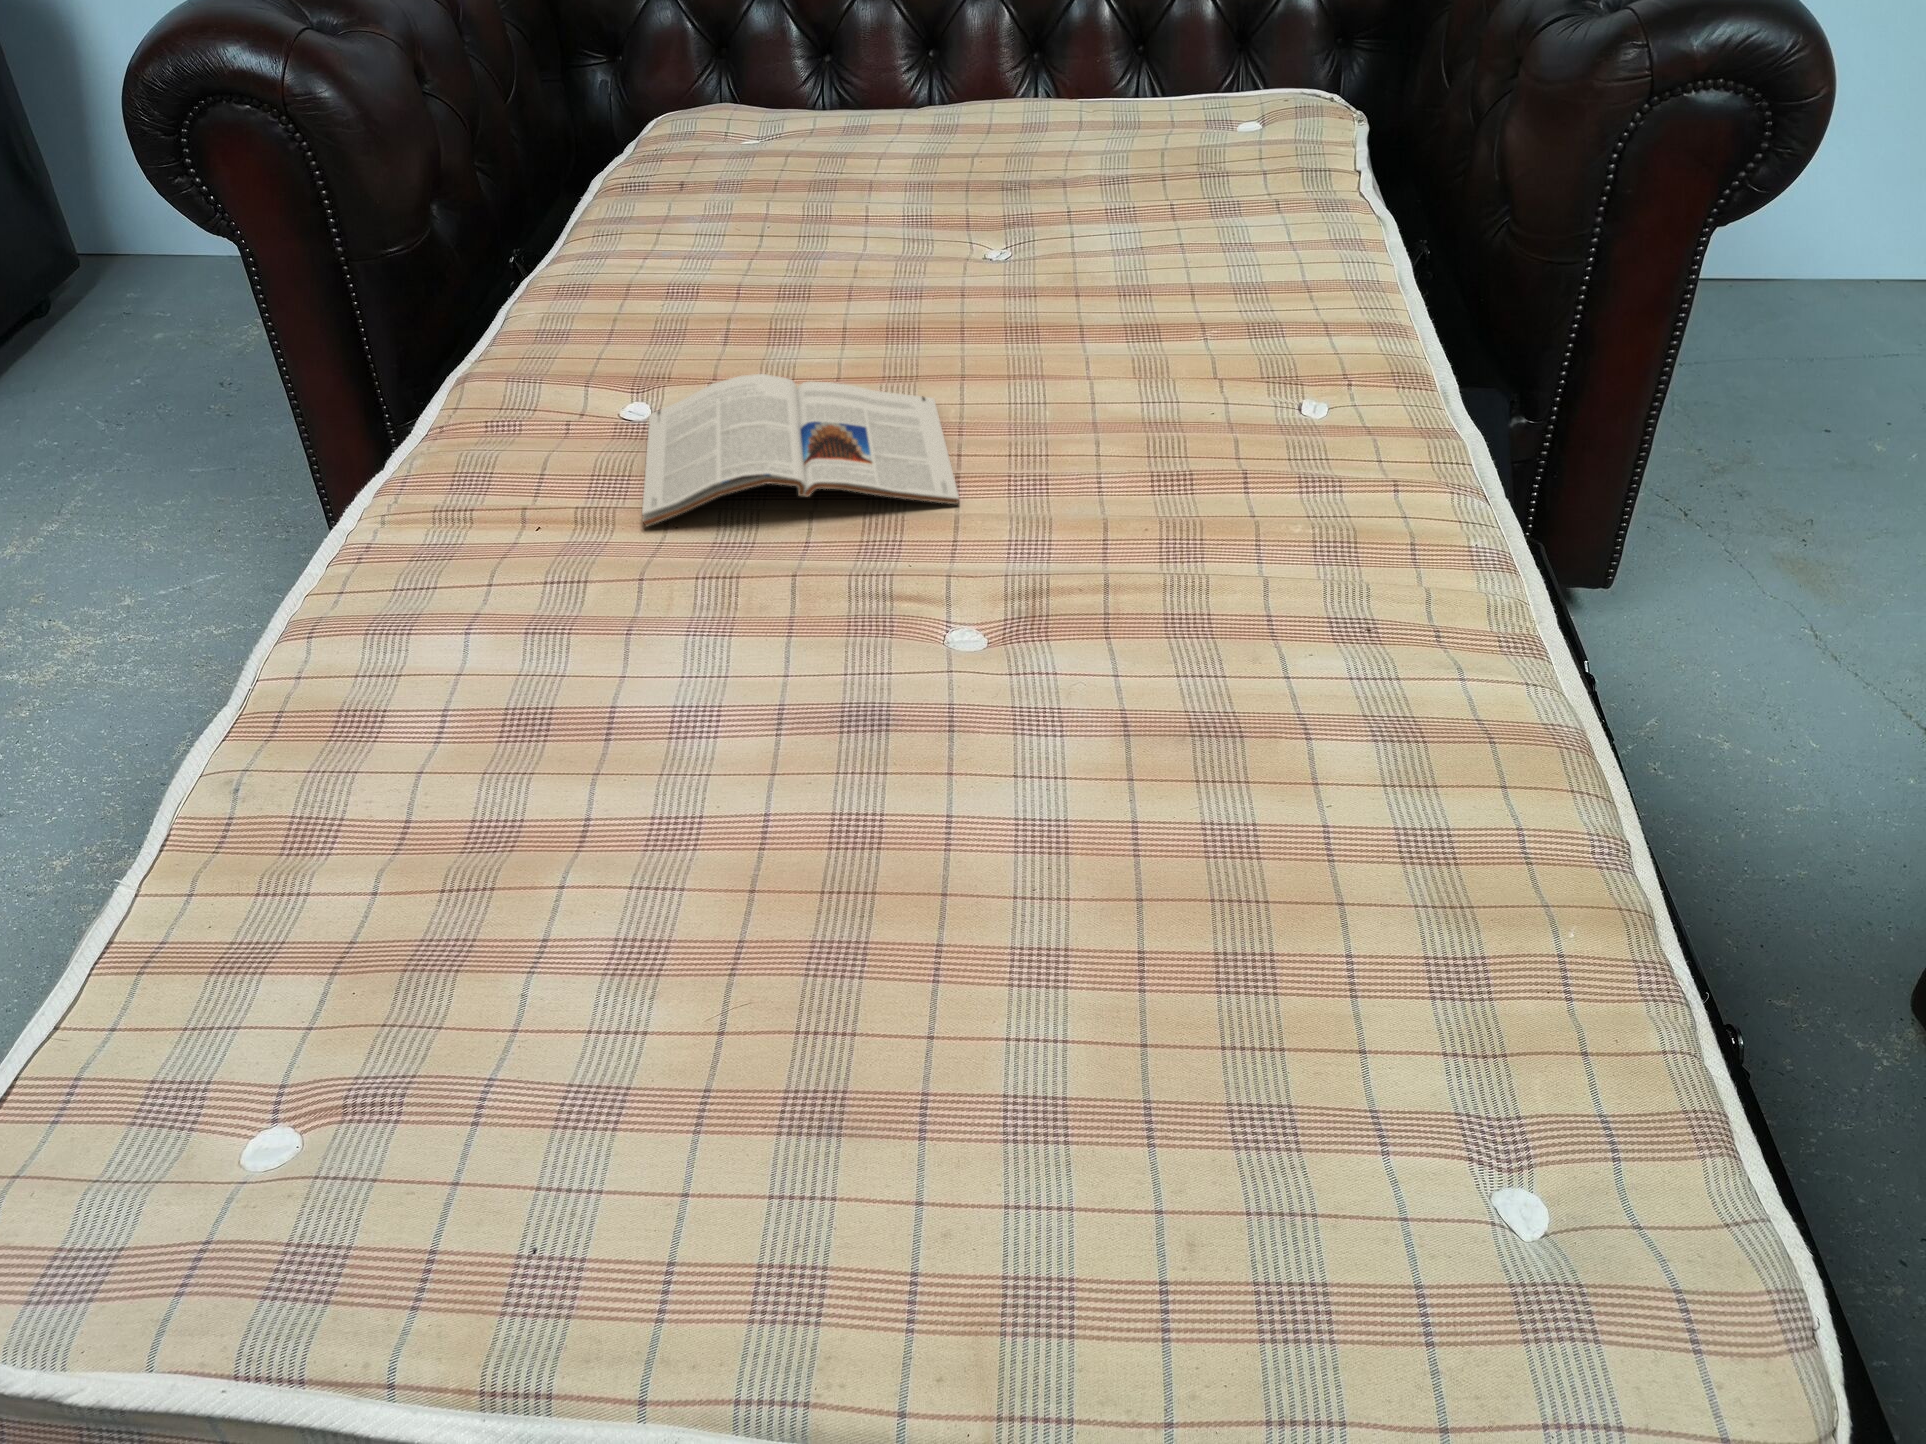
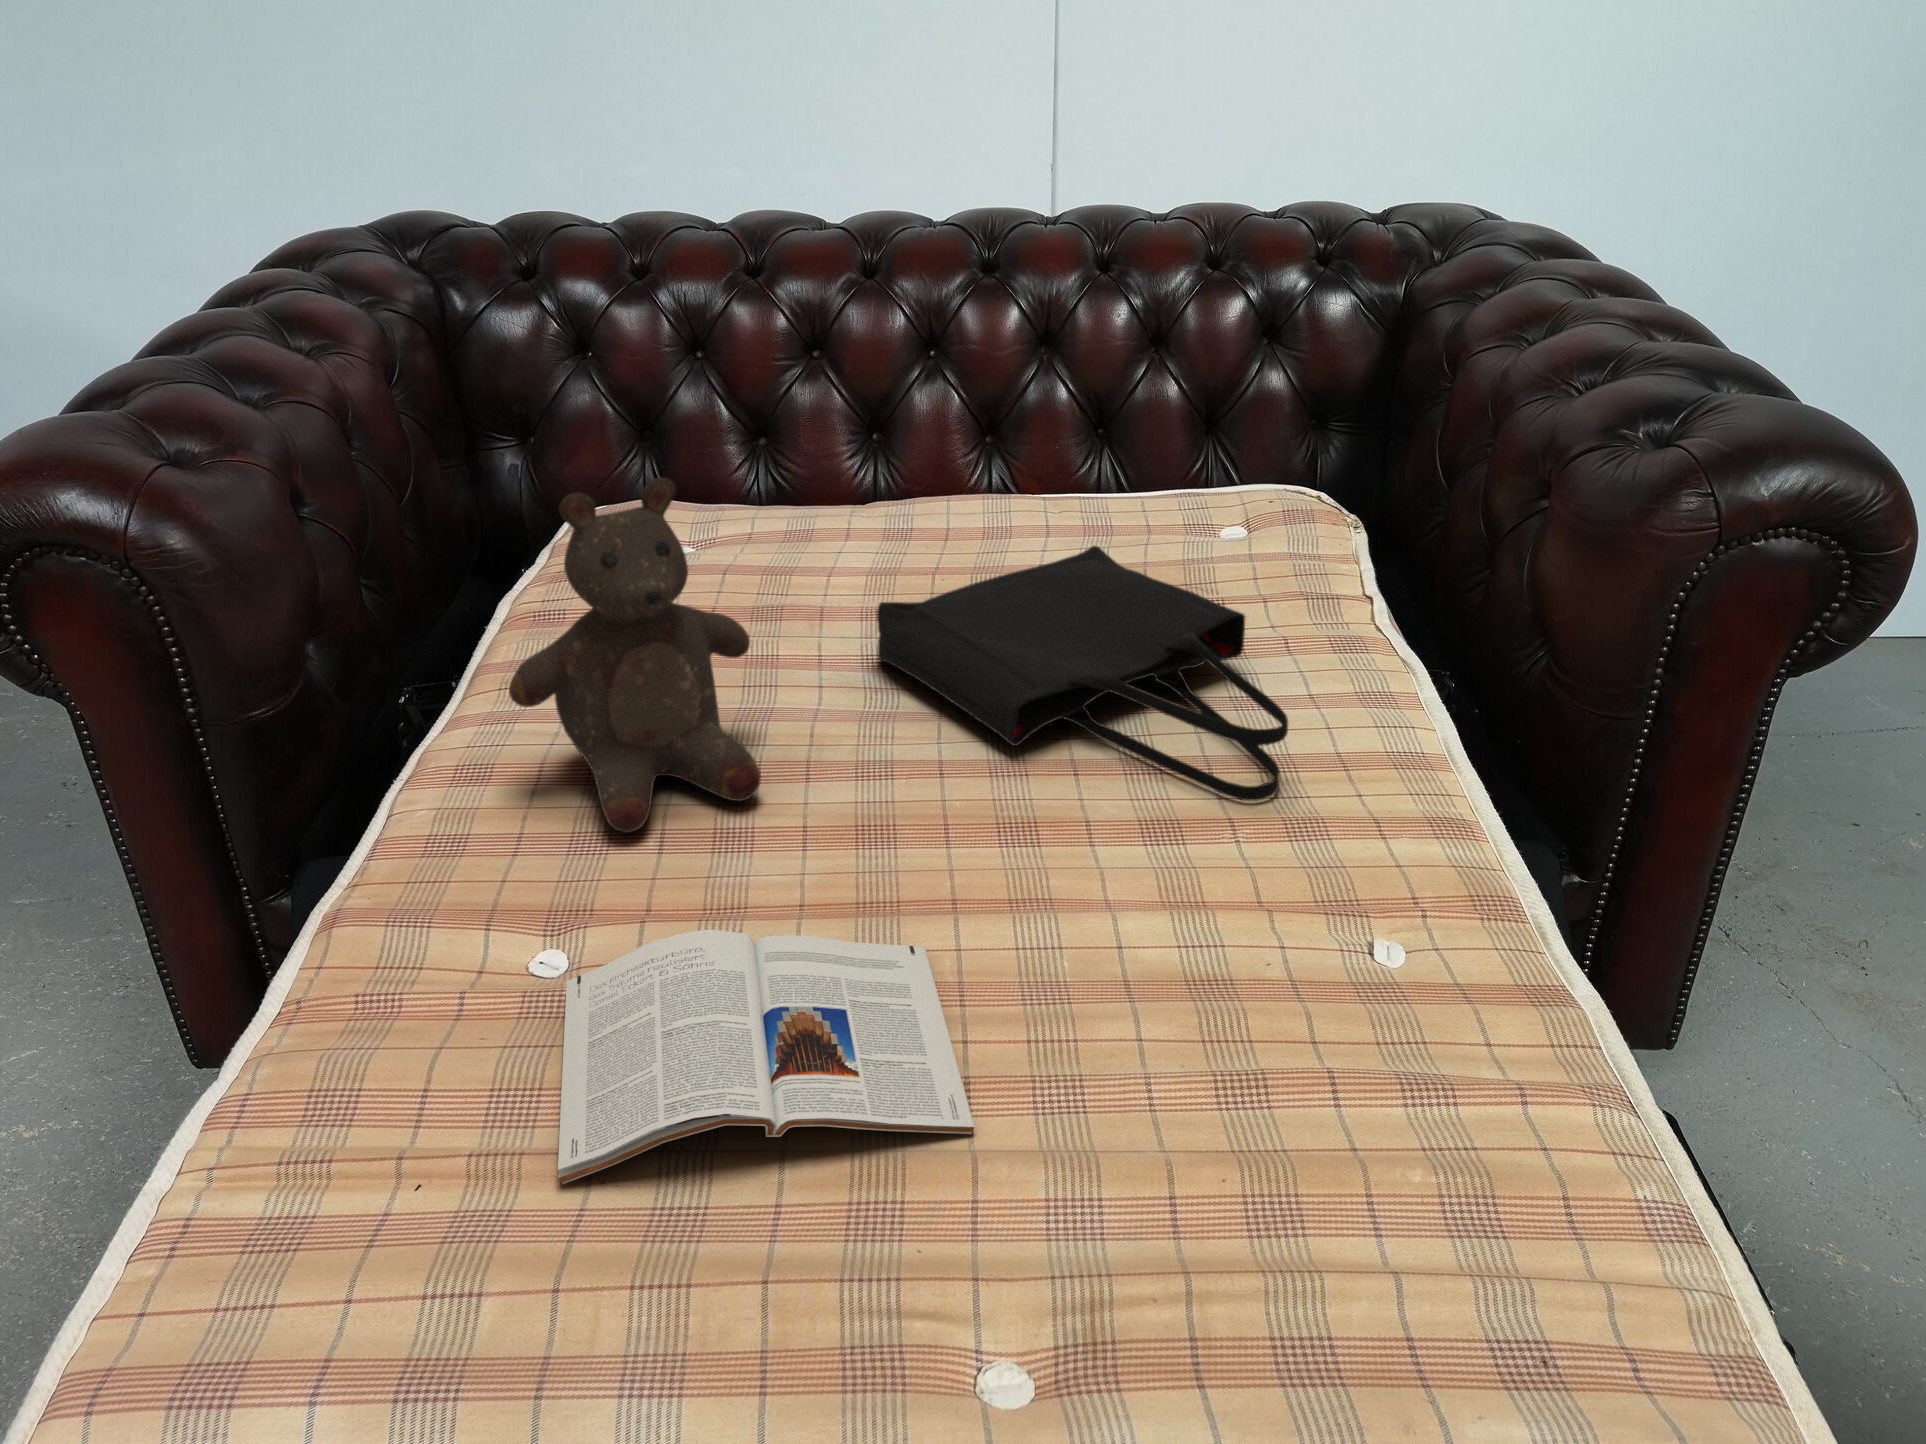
stuffed bear: none [602,22,810,329] -> present [509,478,761,833]
tote bag: none [915,126,1255,311] -> present [877,546,1288,801]

